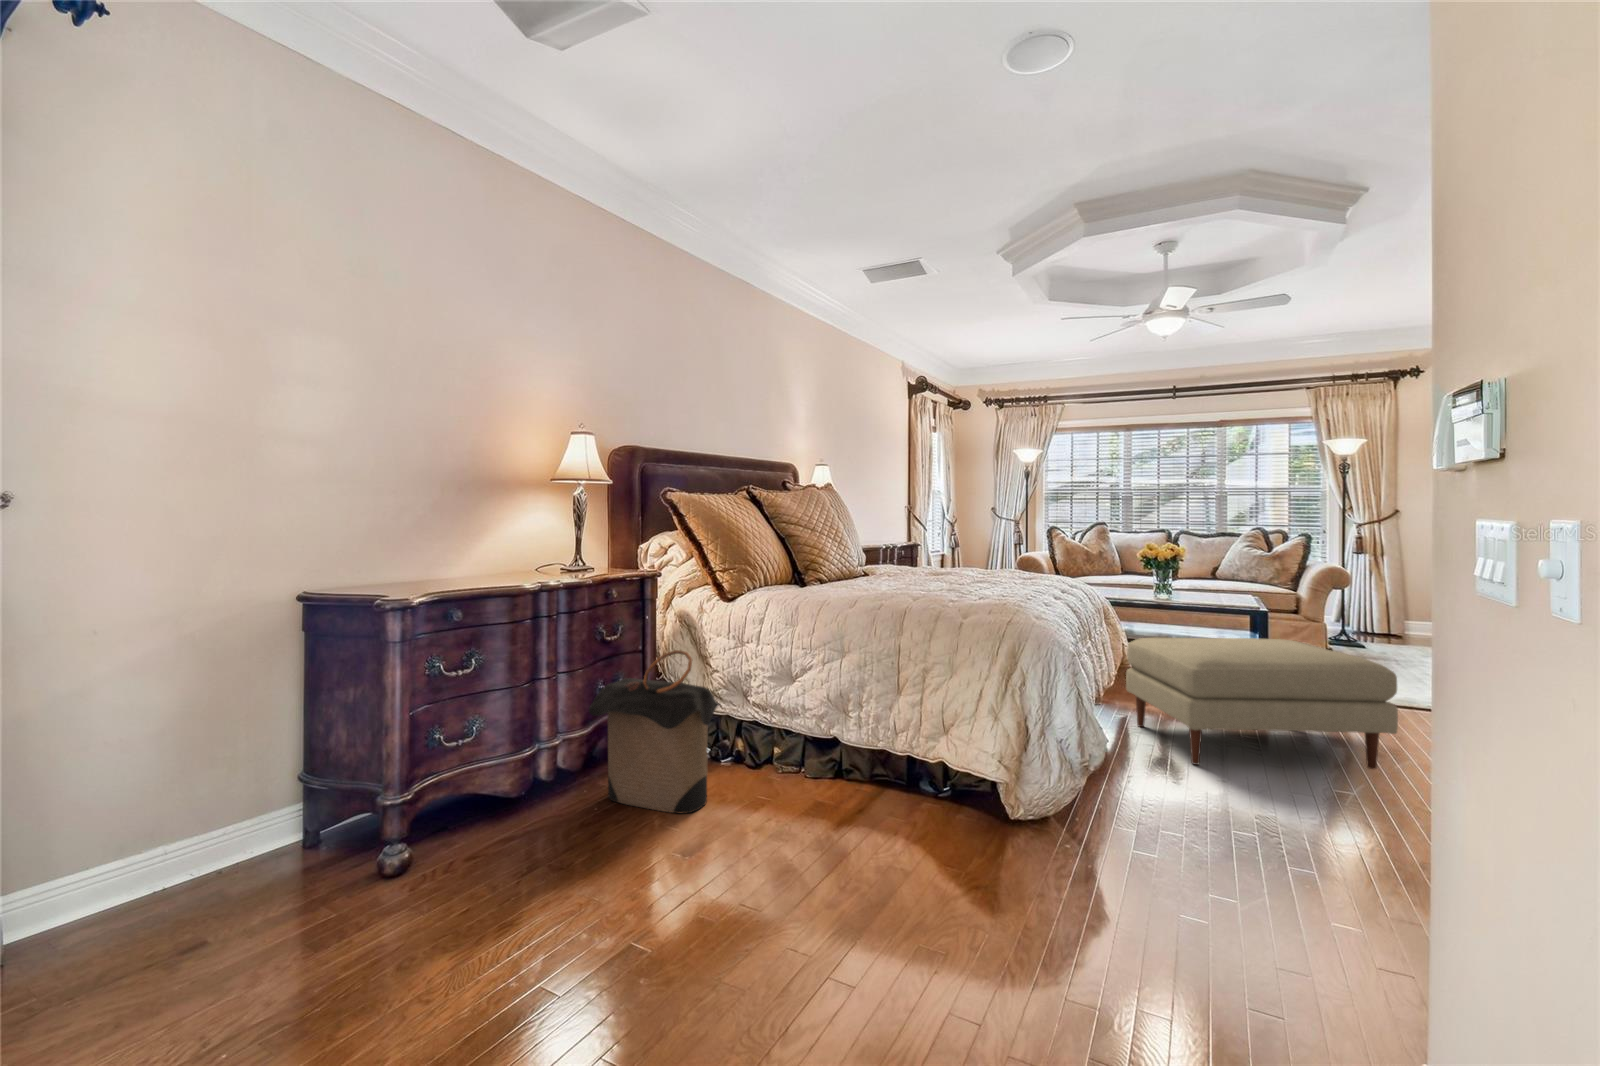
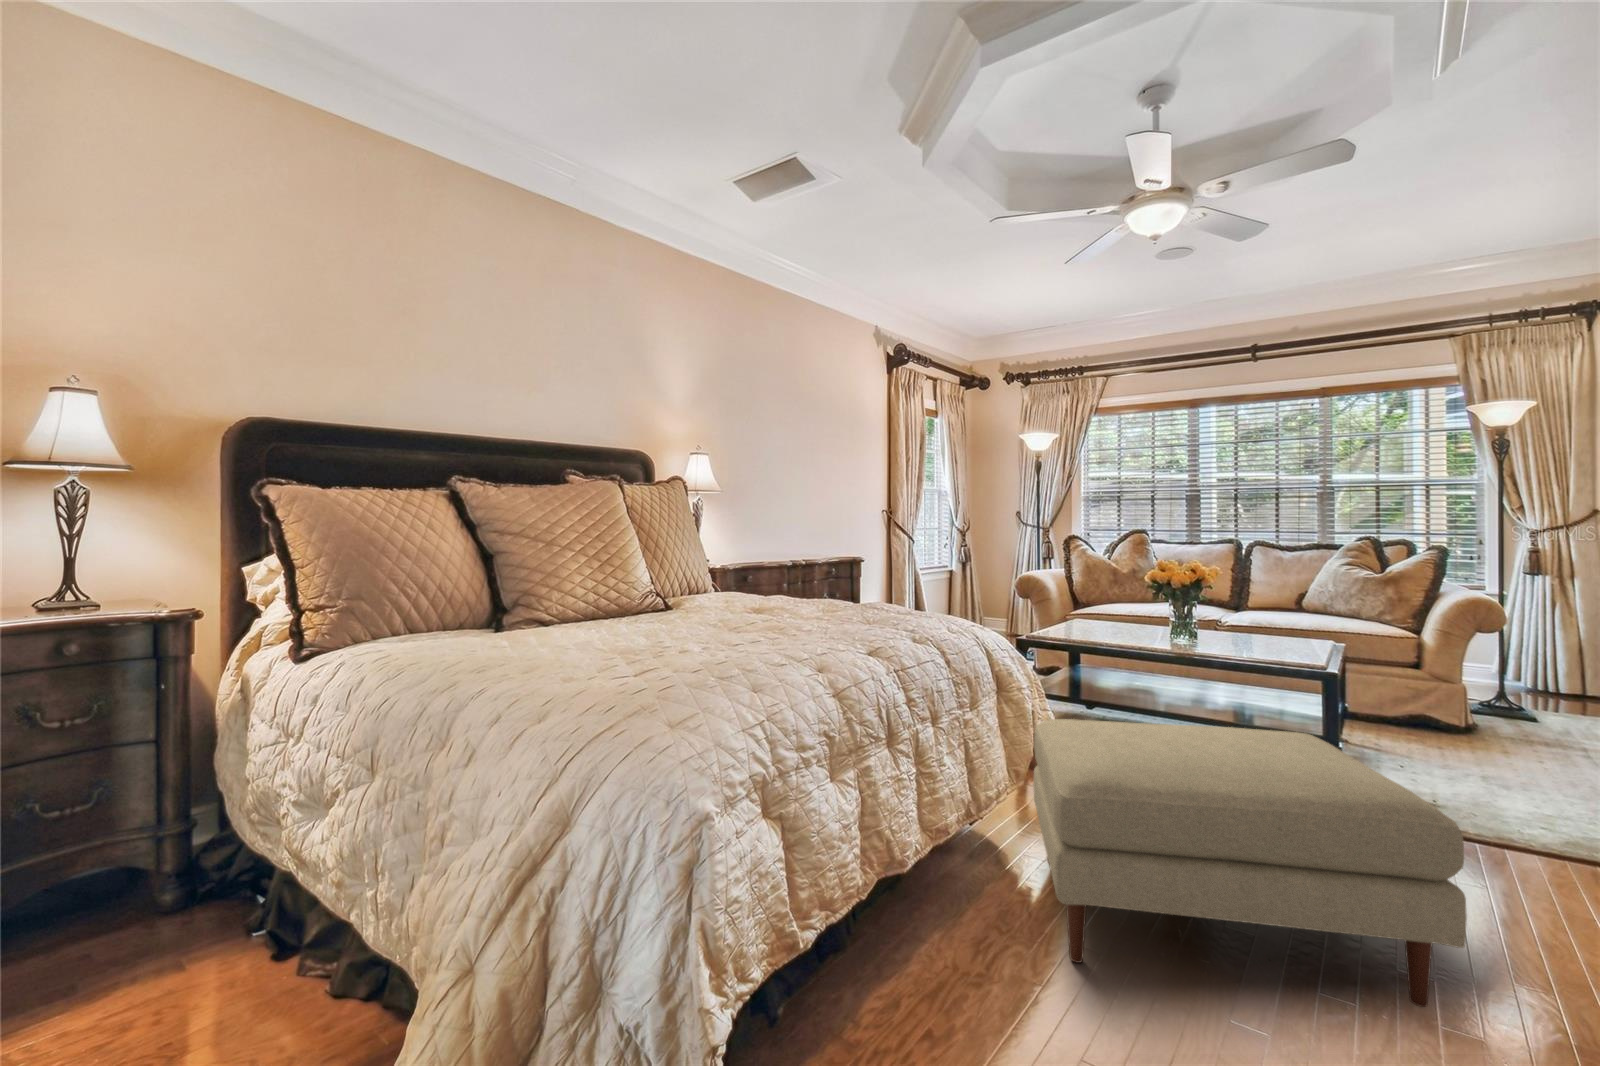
laundry hamper: present [589,650,719,814] -> none [54,736,237,1004]

